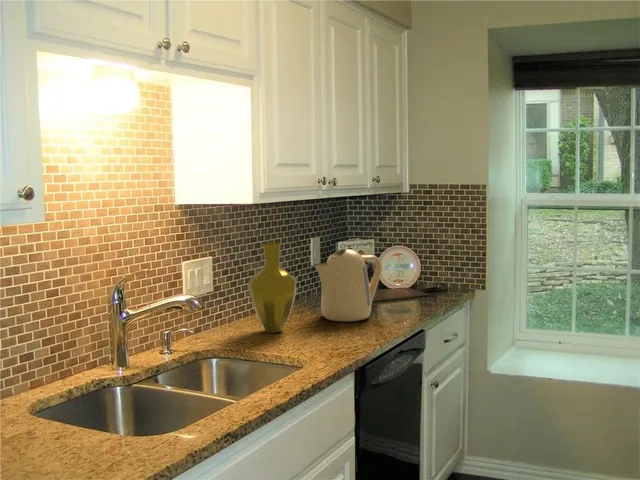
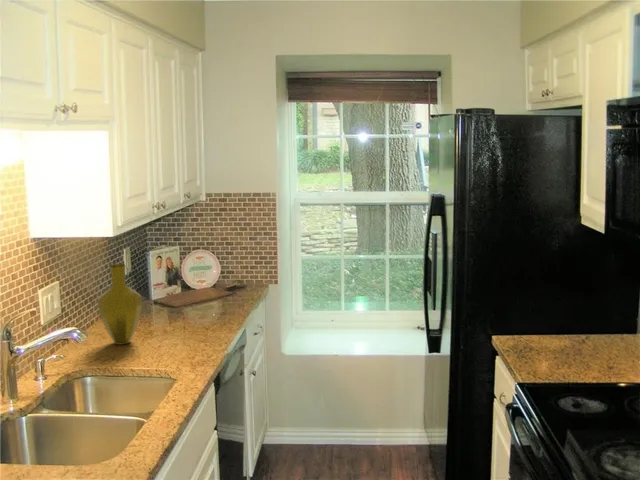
kettle: present [315,249,382,322] -> none [149,262,204,326]

